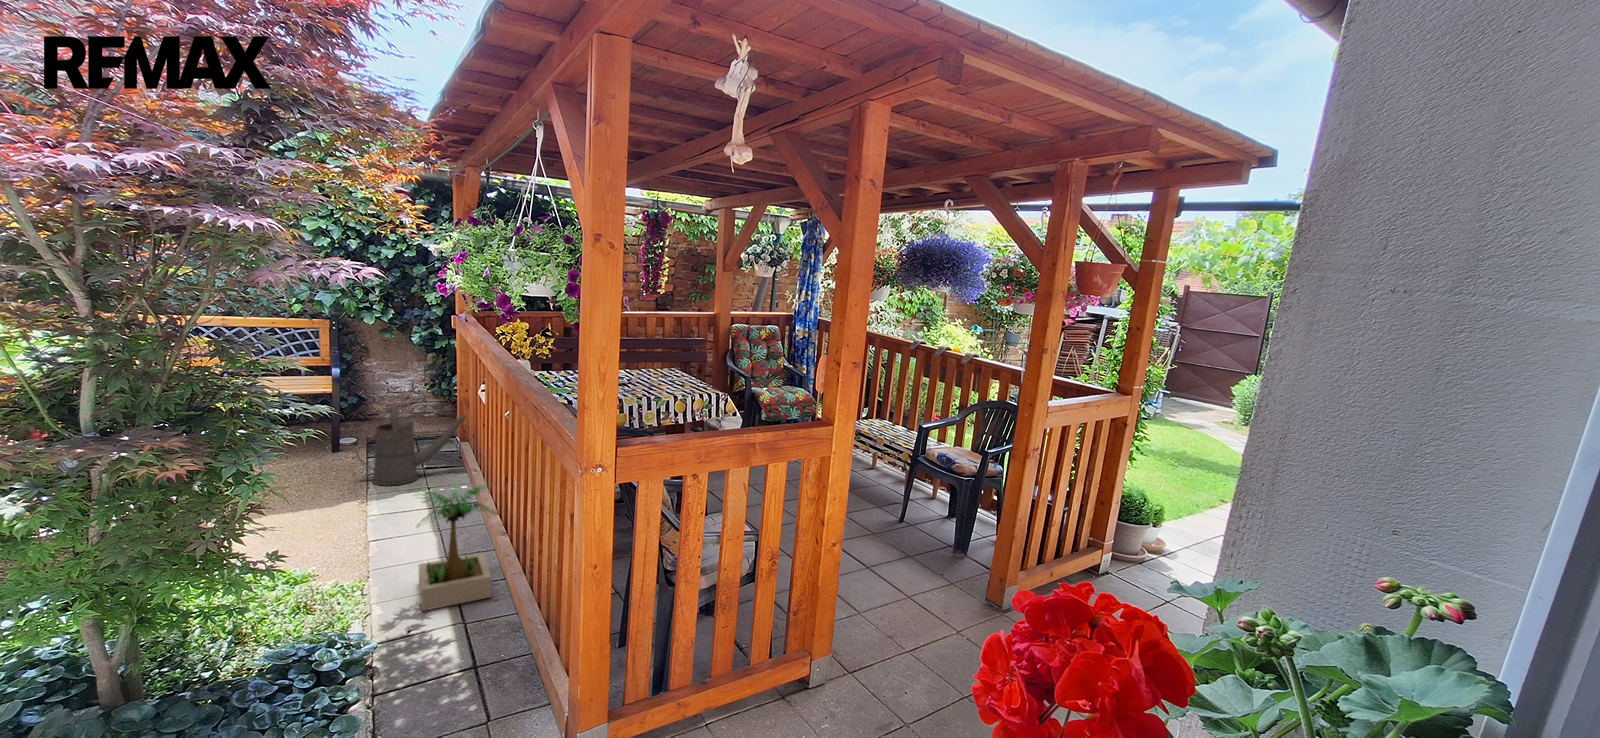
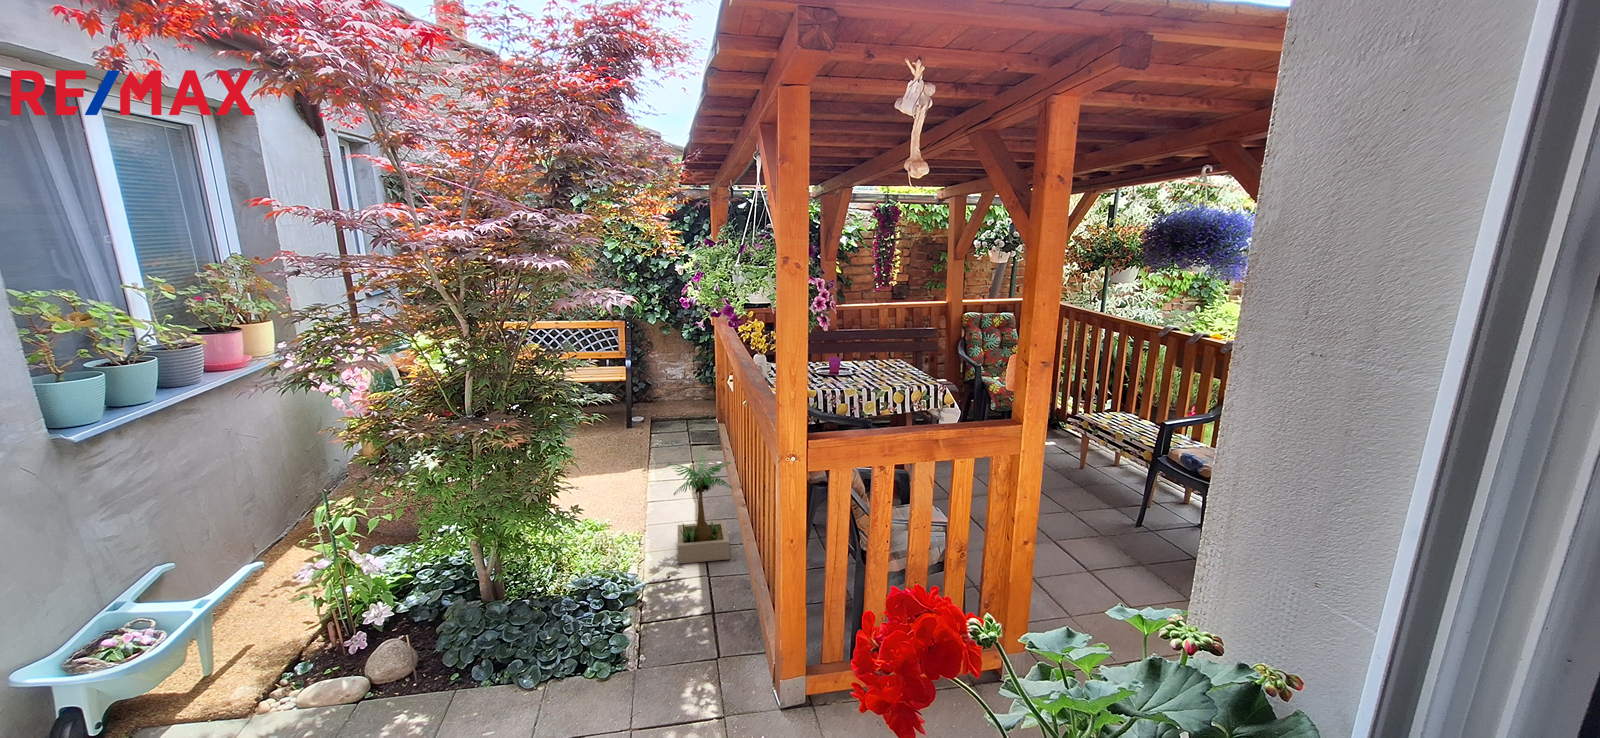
watering can: present [356,405,466,486] -> none [641,393,719,459]

